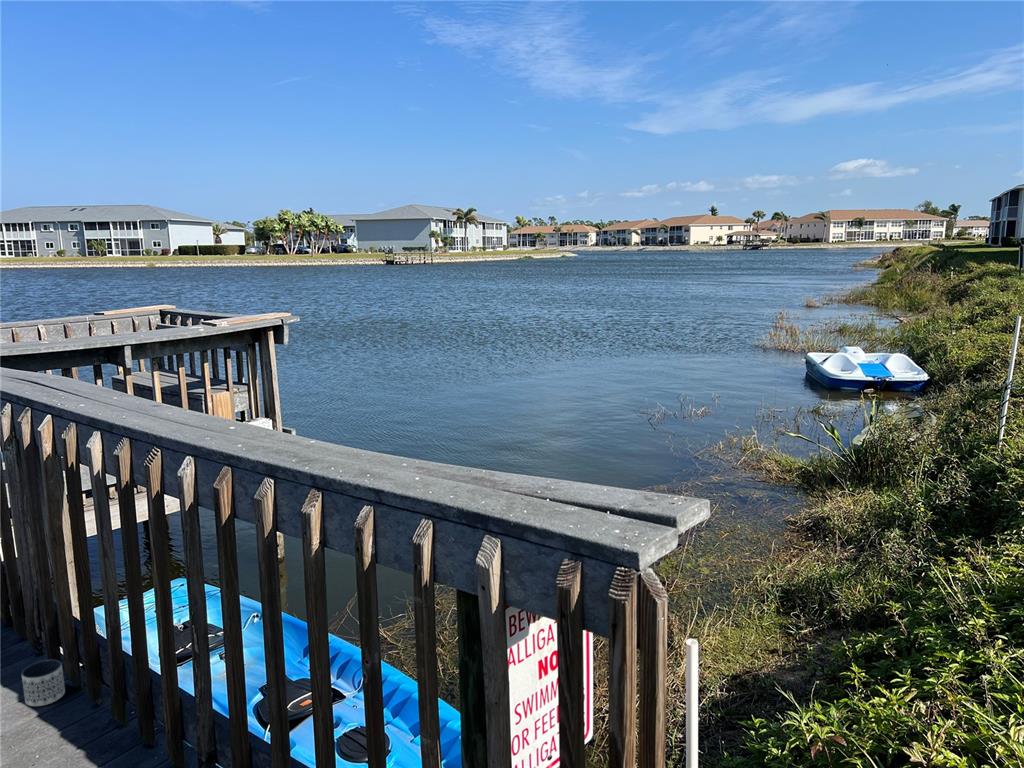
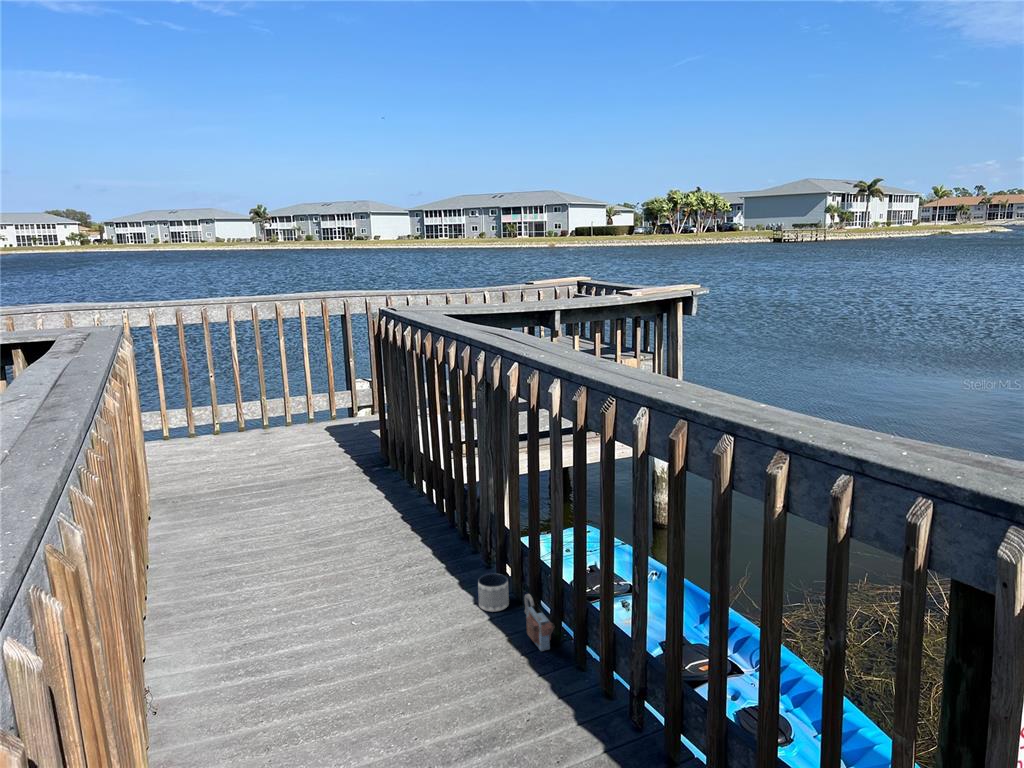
watering can: none [81,676,117,738] -> present [524,594,555,651]

